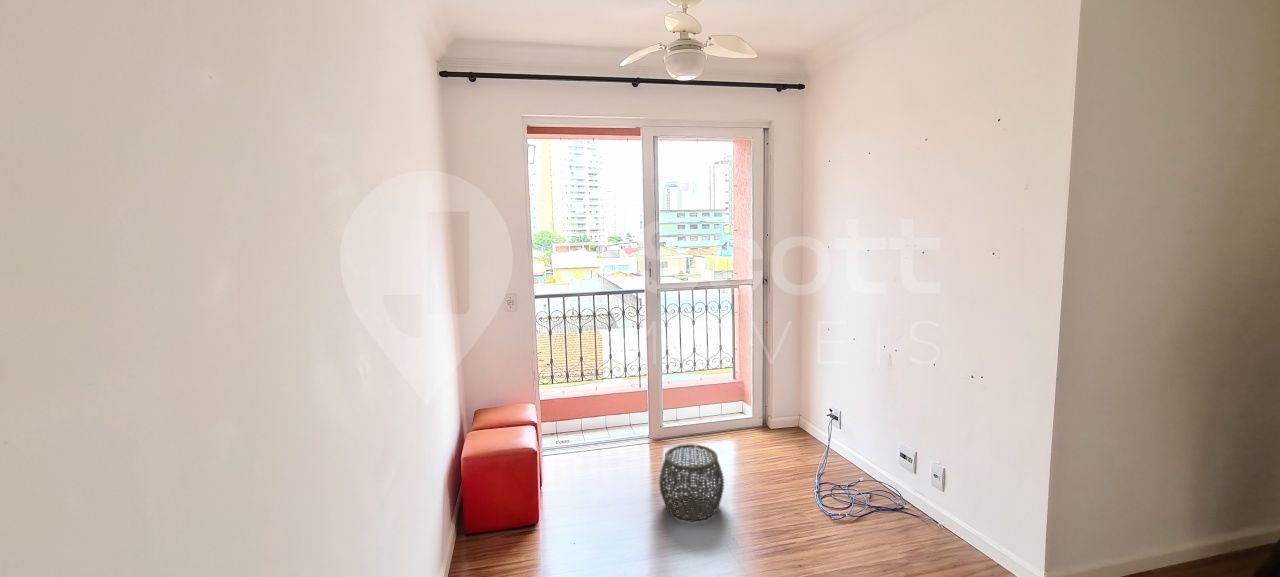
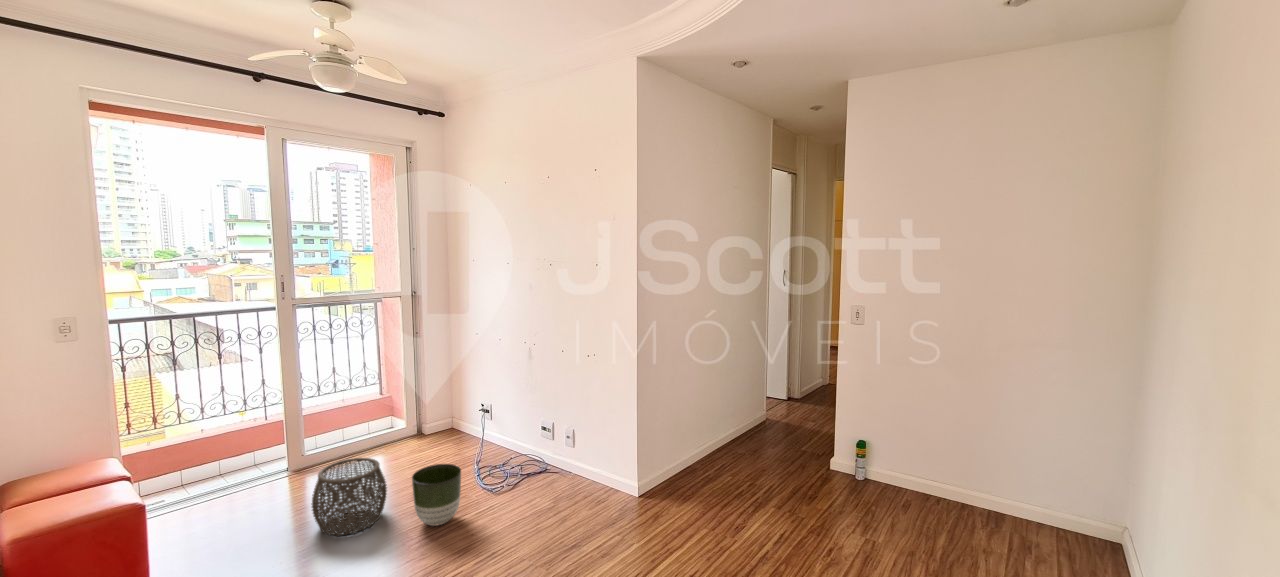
planter: none [746,472,799,541] -> present [412,464,461,526]

